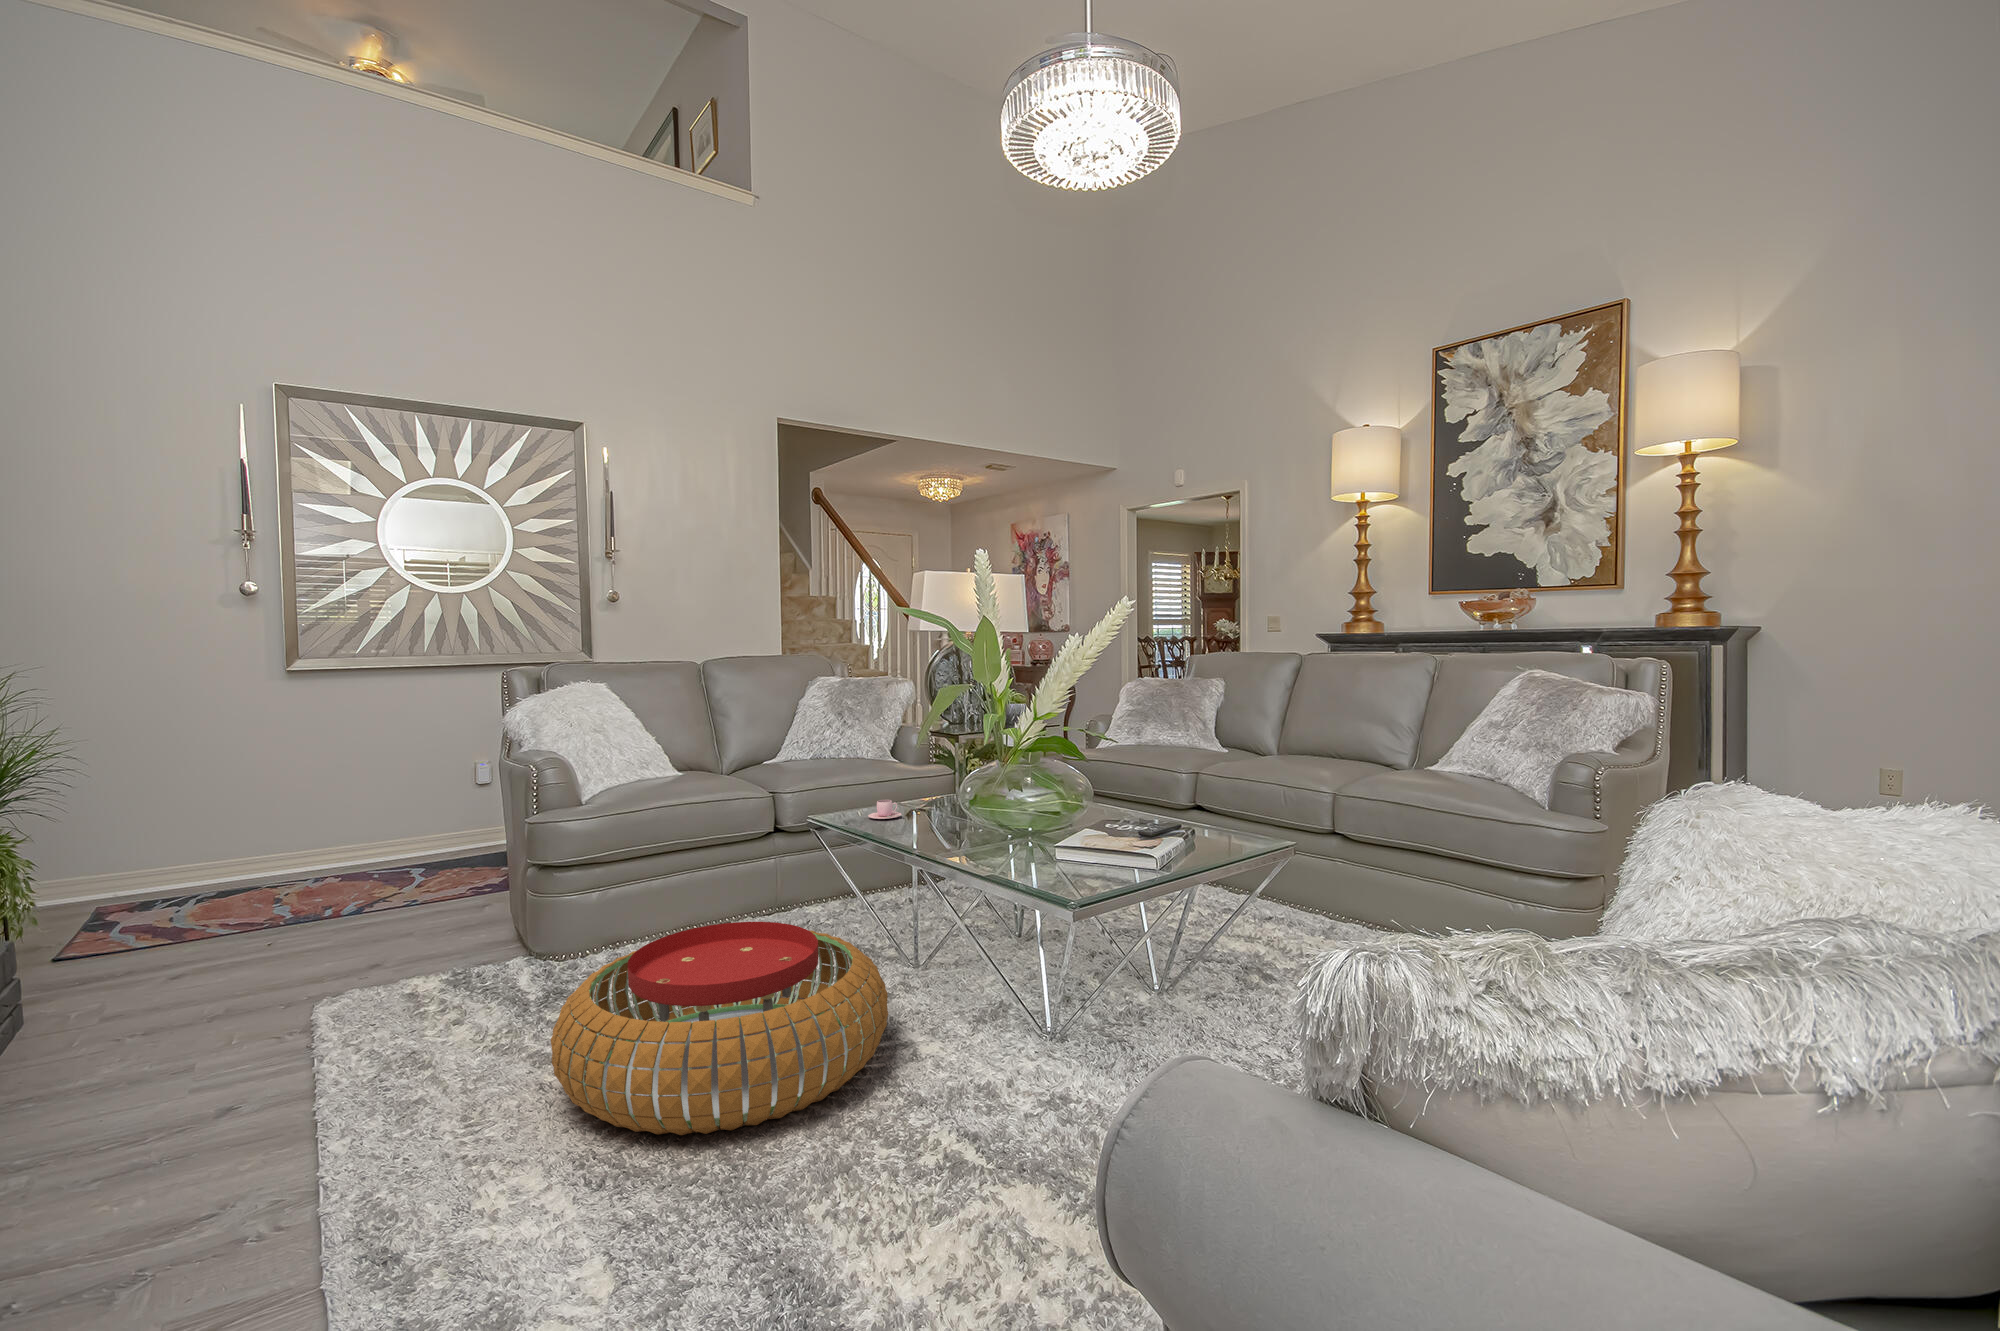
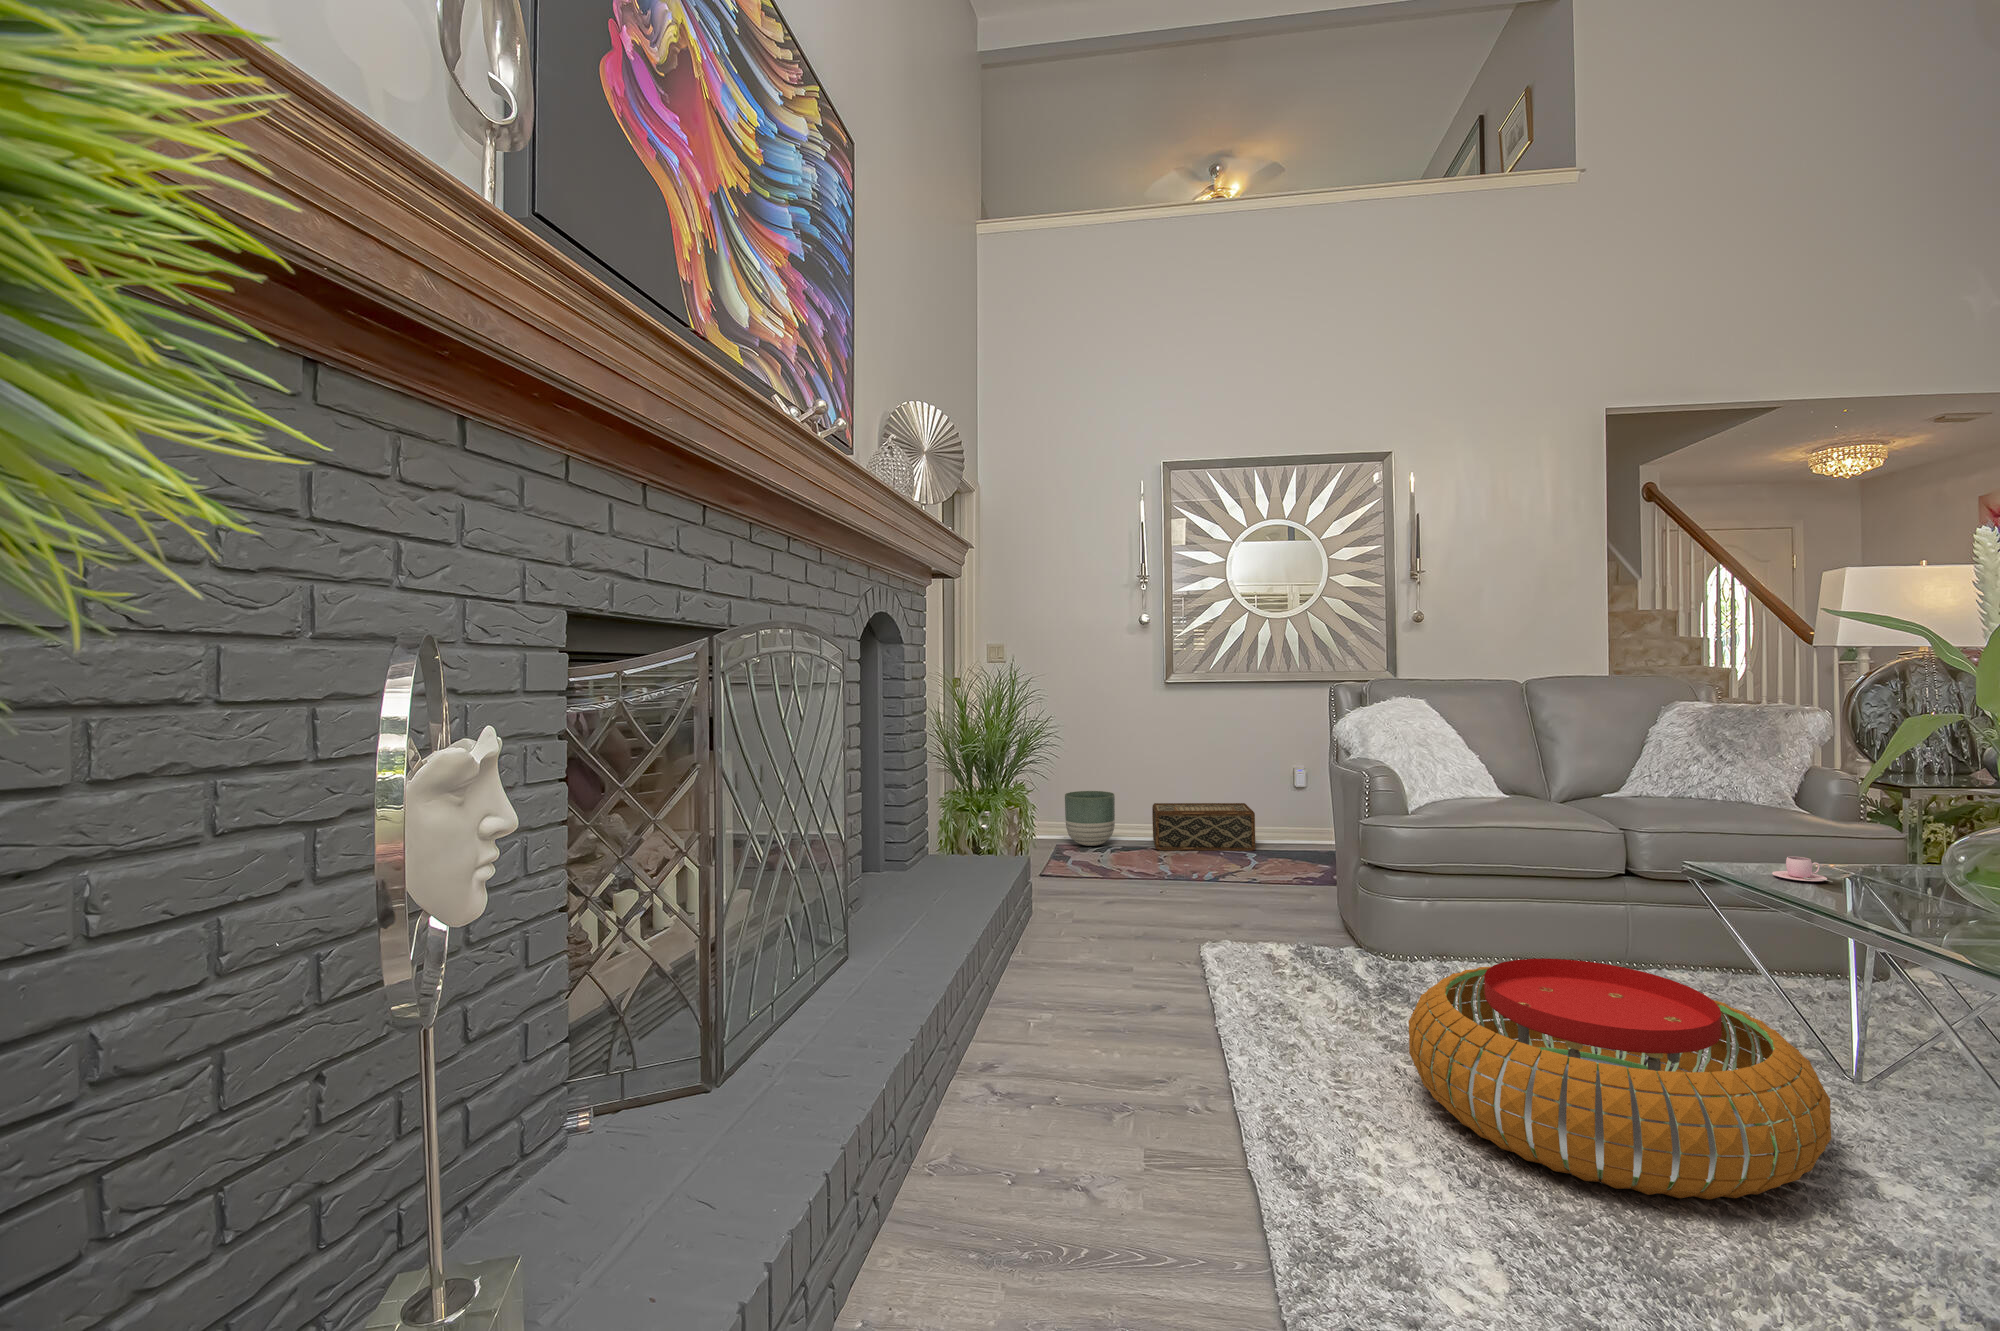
woven basket: none [271,813,422,889] -> present [1152,803,1255,851]
planter: none [112,823,206,902] -> present [1065,791,1115,846]

